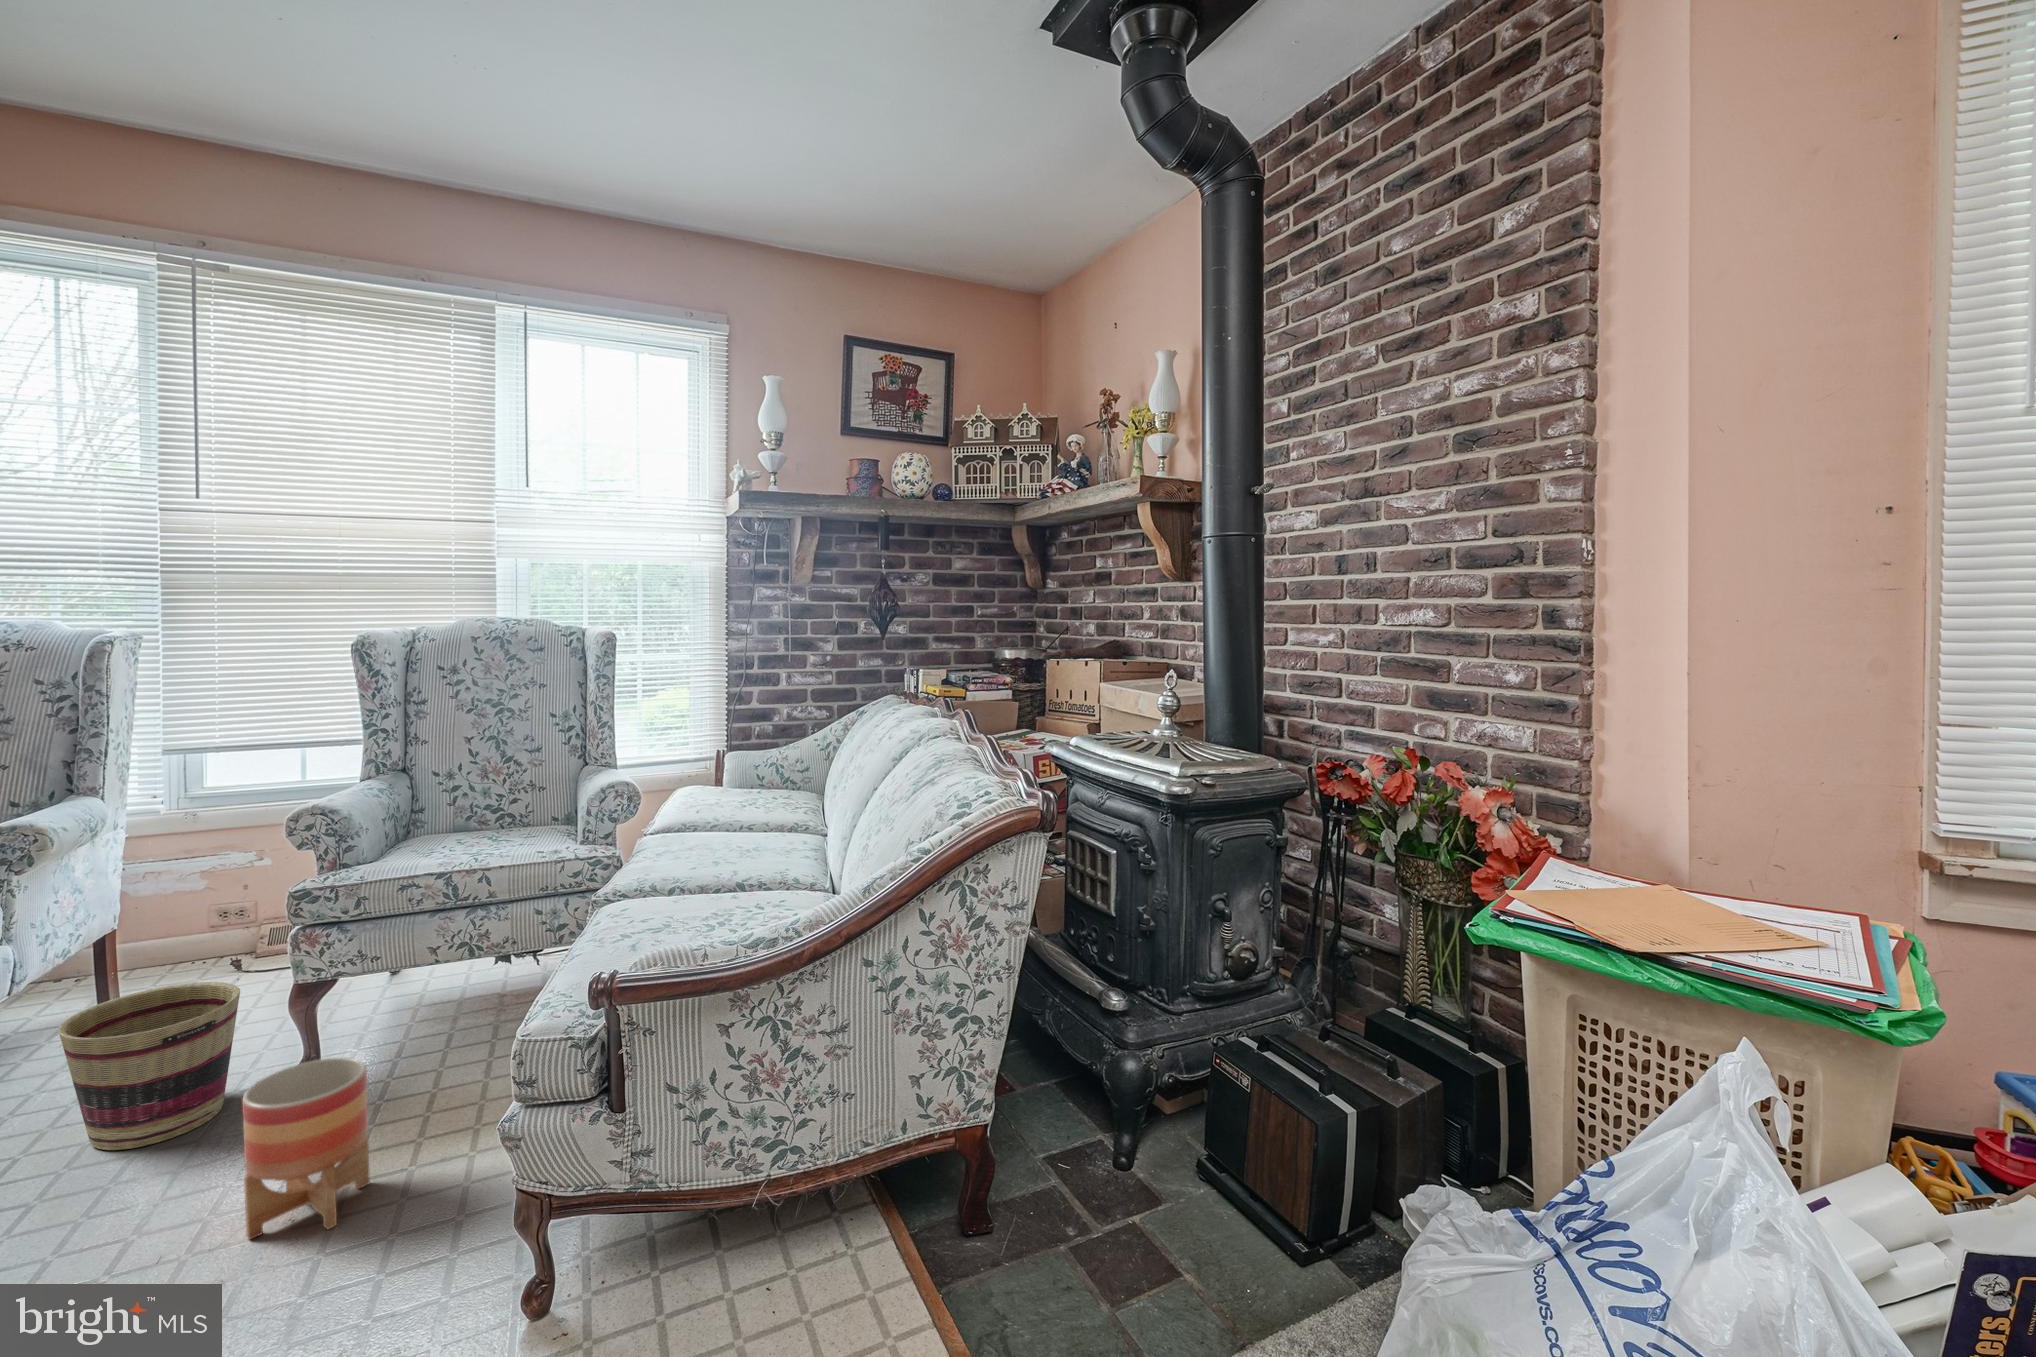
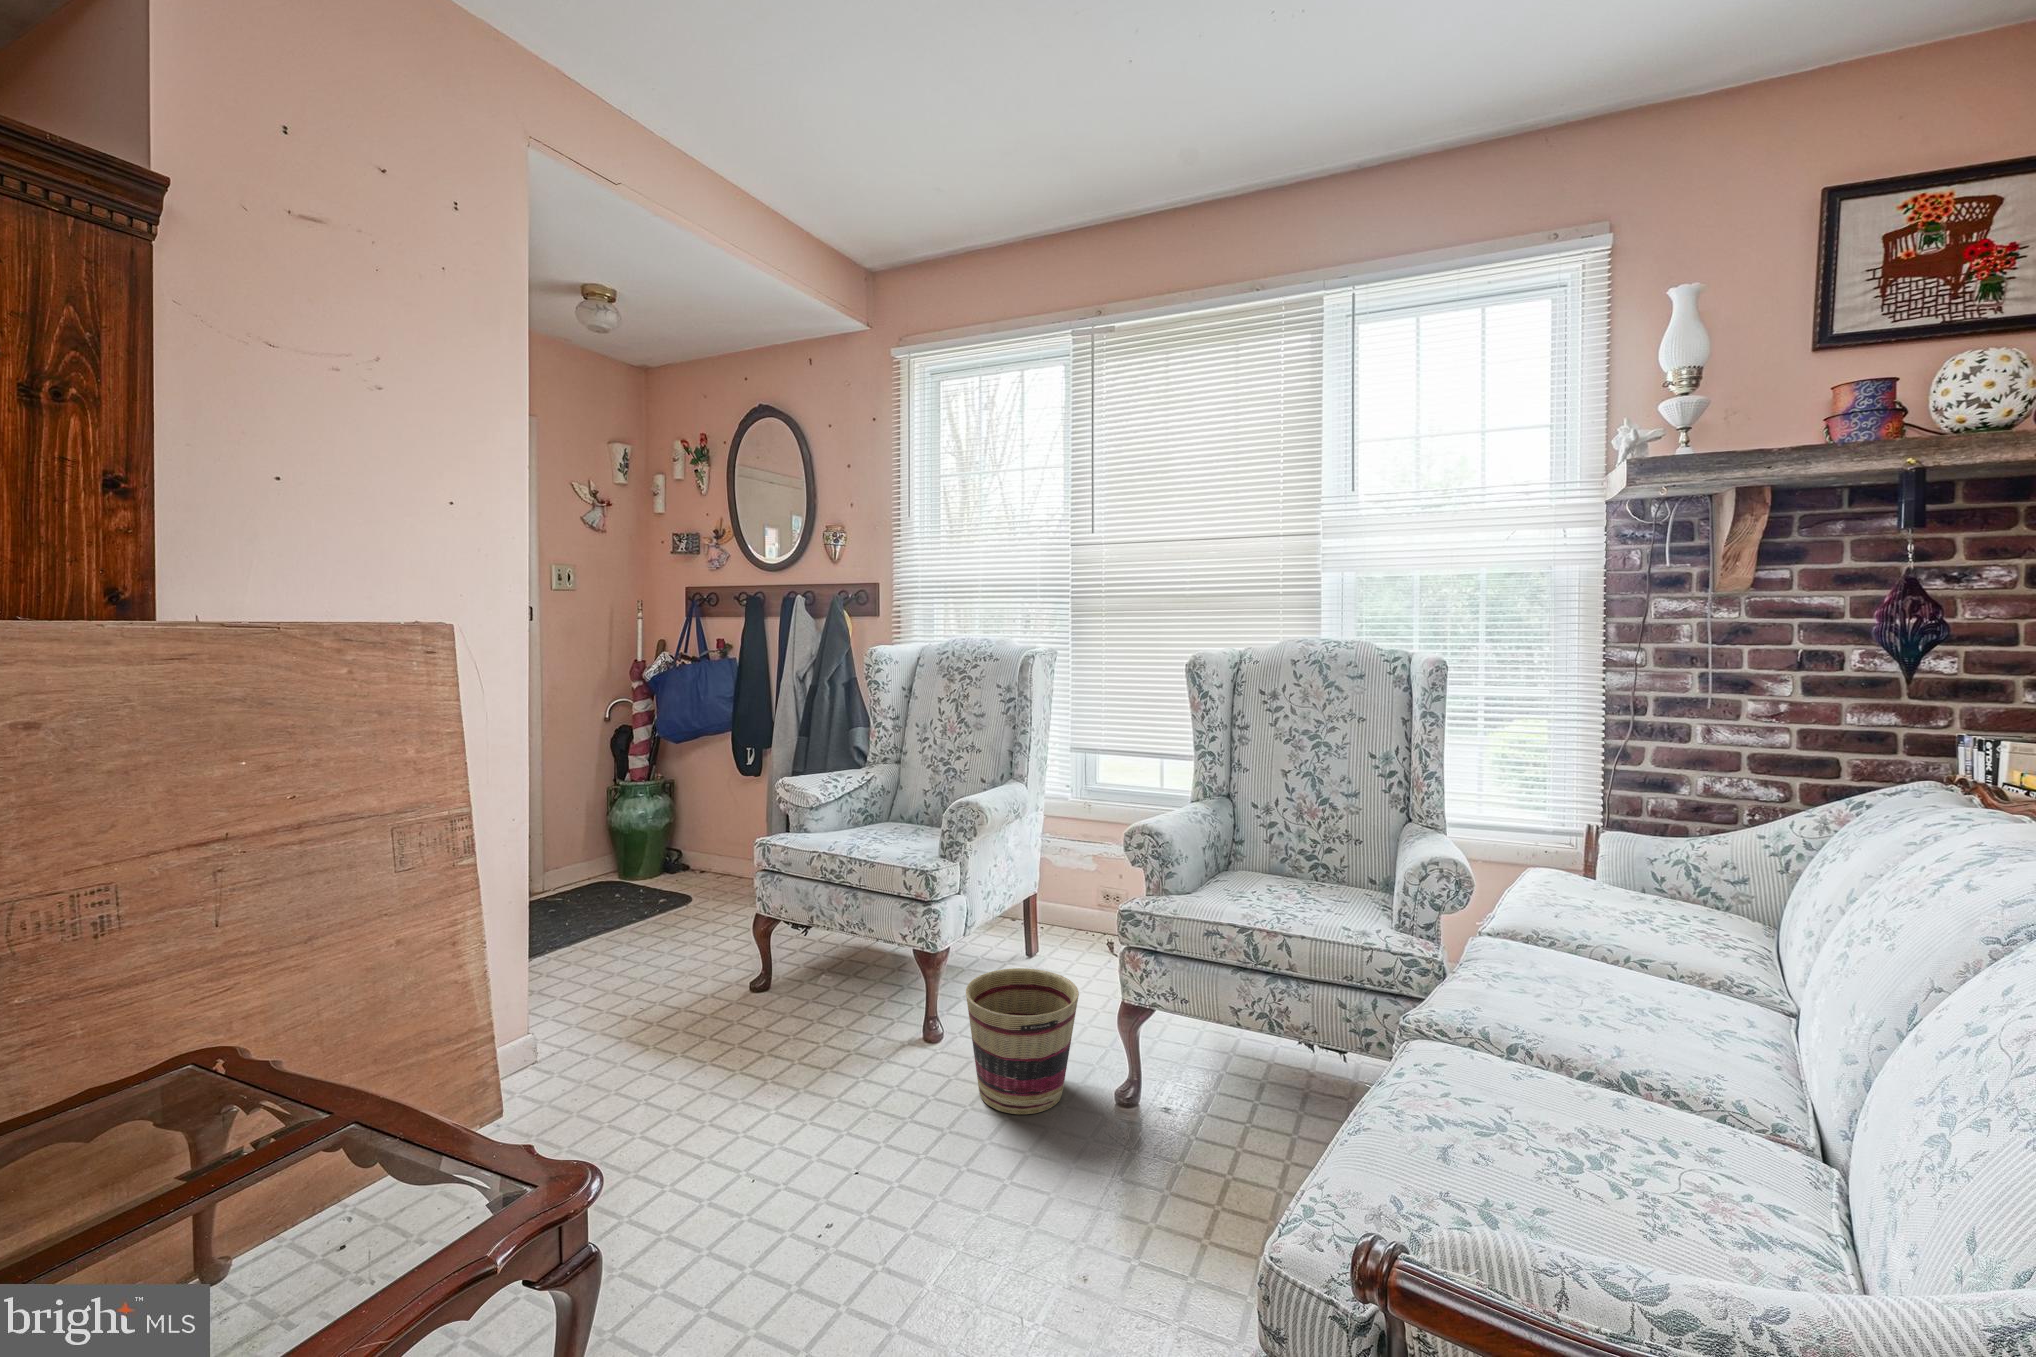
planter: present [242,1058,370,1239] -> none [1045,1114,1150,1318]

